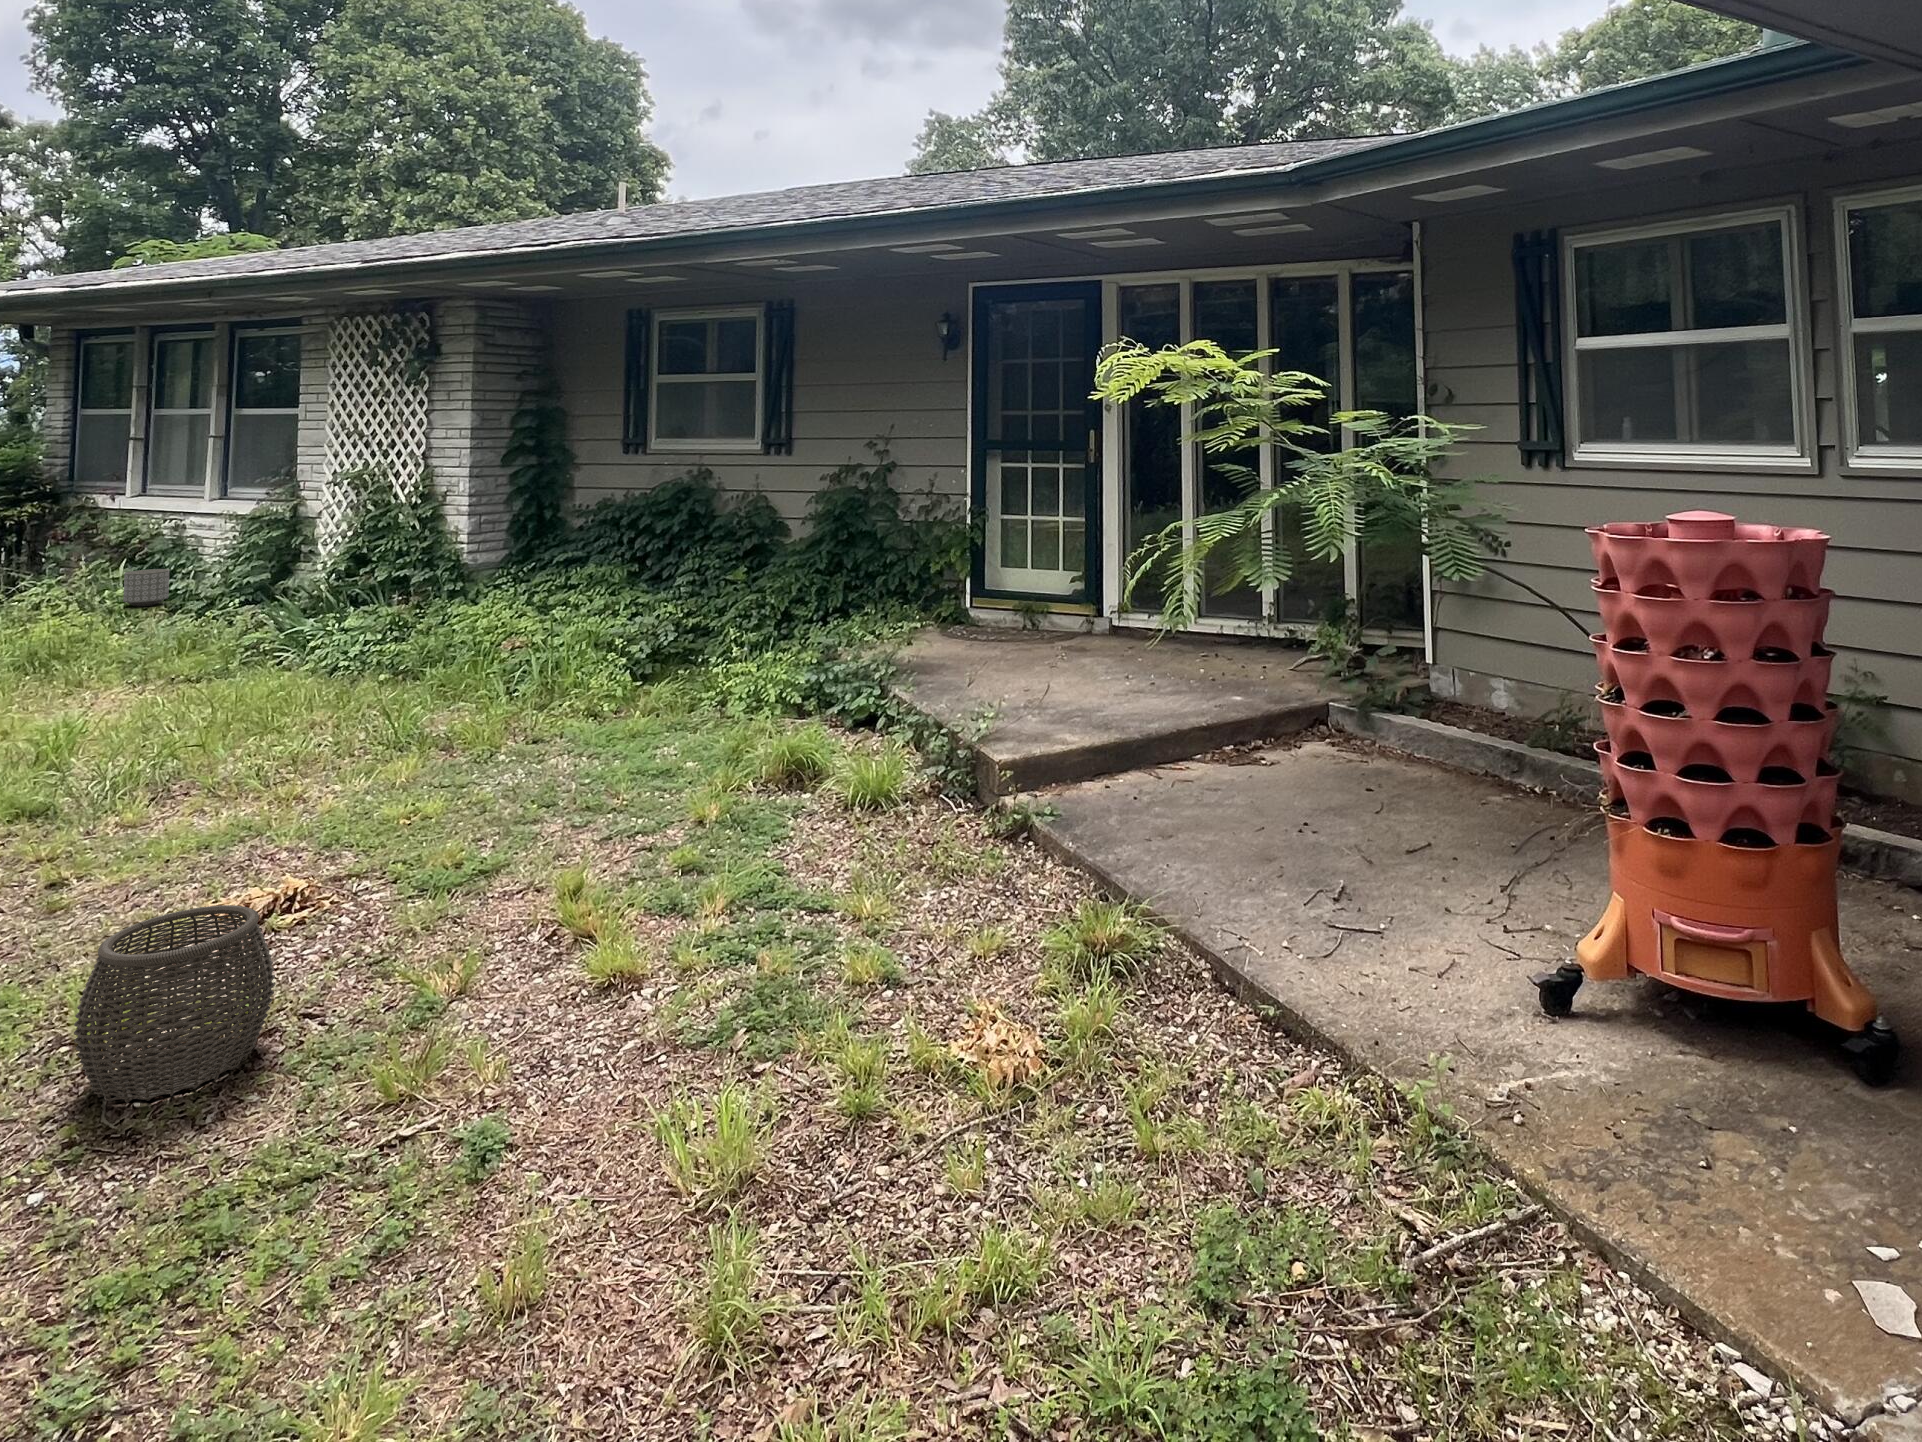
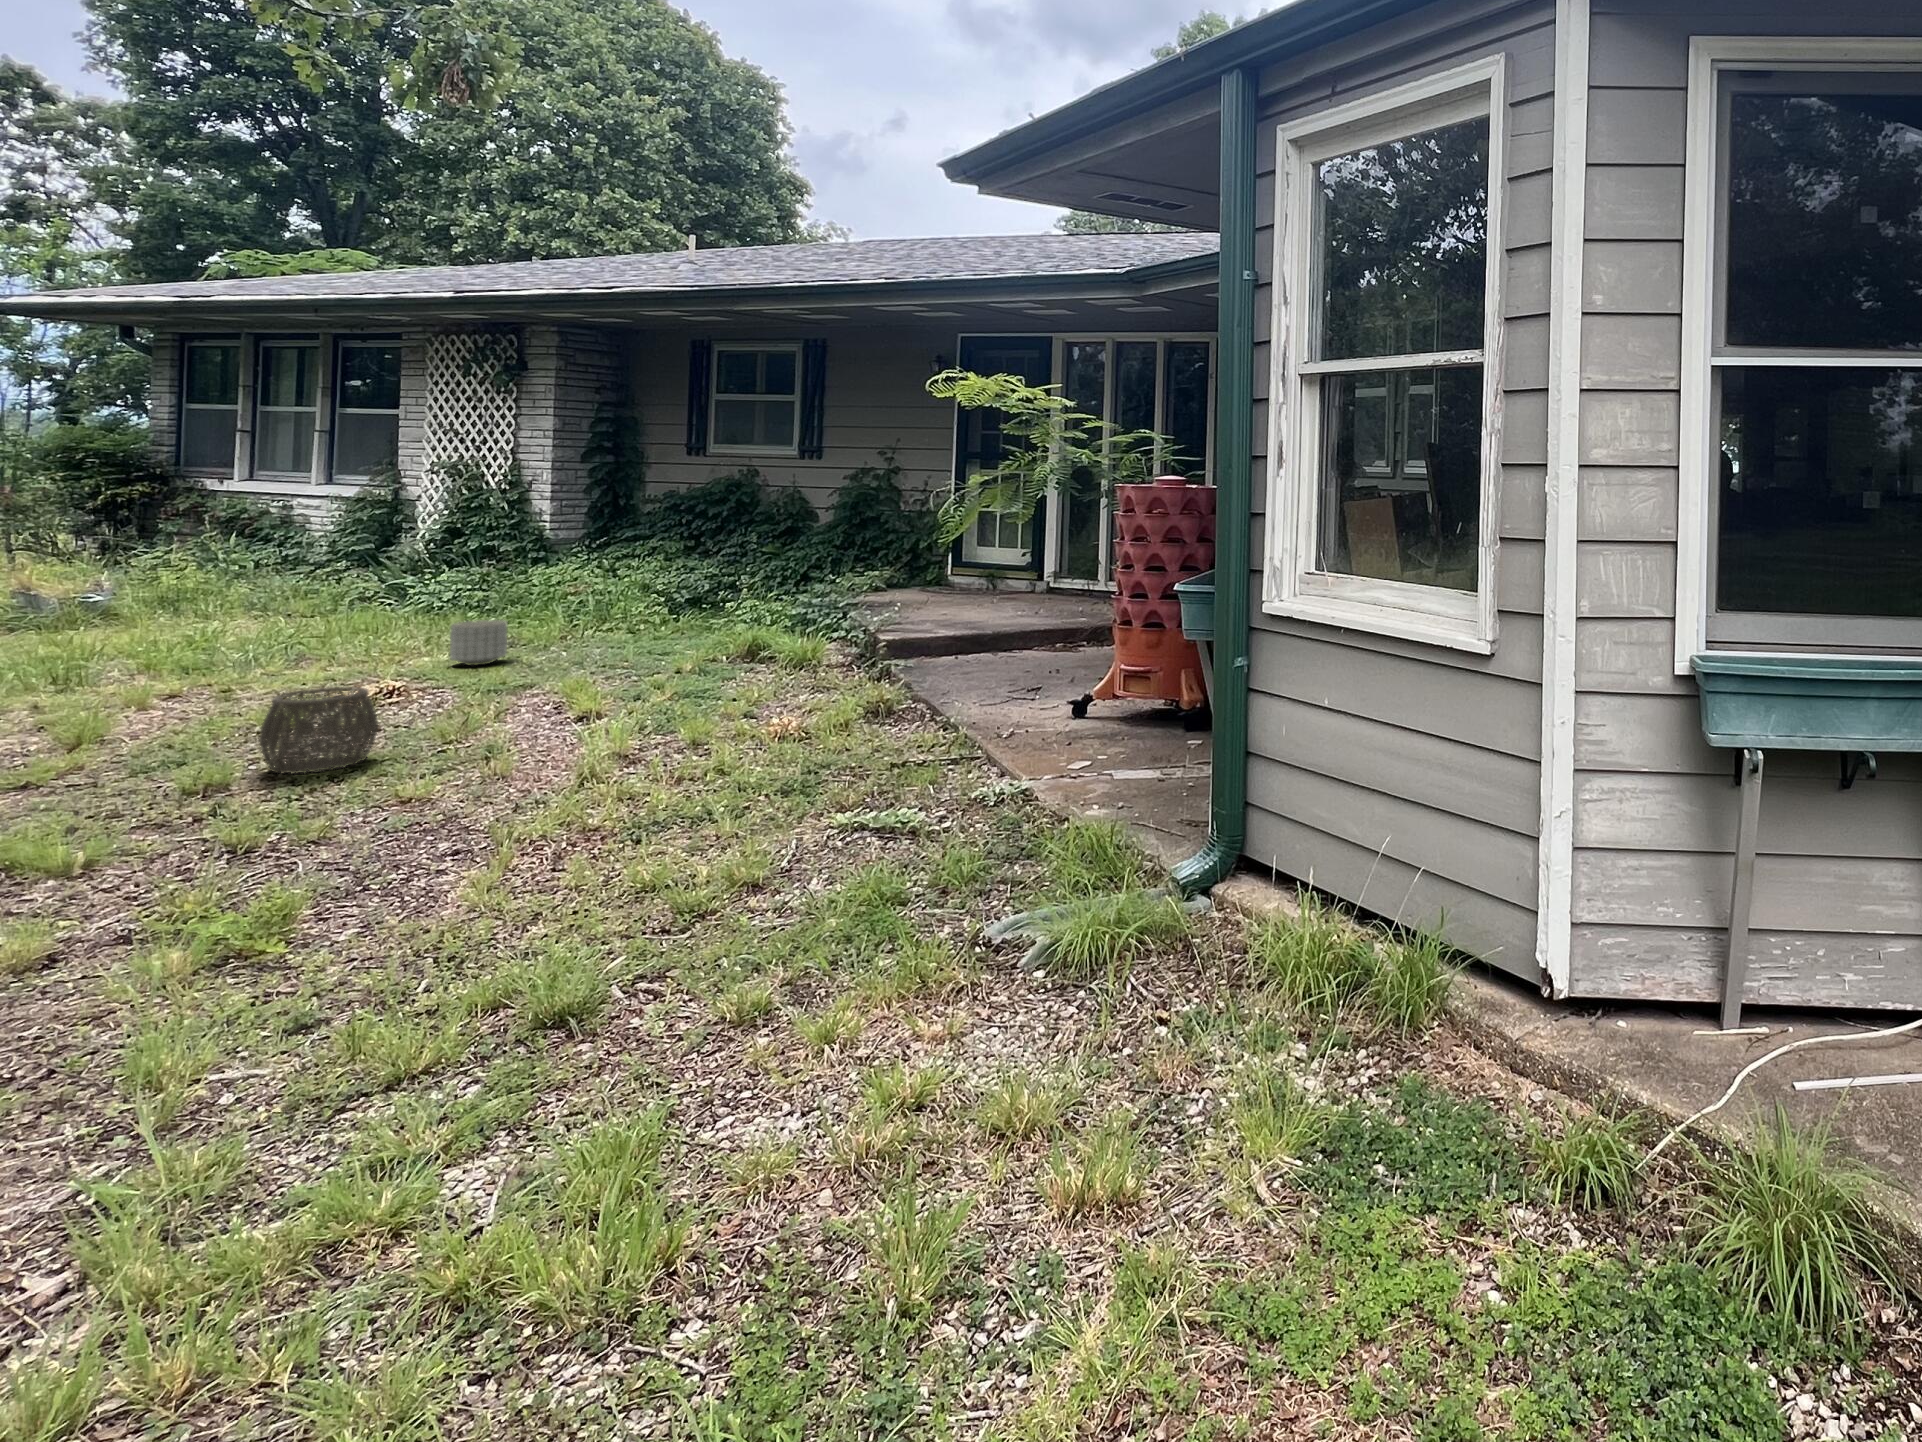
planter: present [123,569,169,607] -> present [450,620,508,665]

